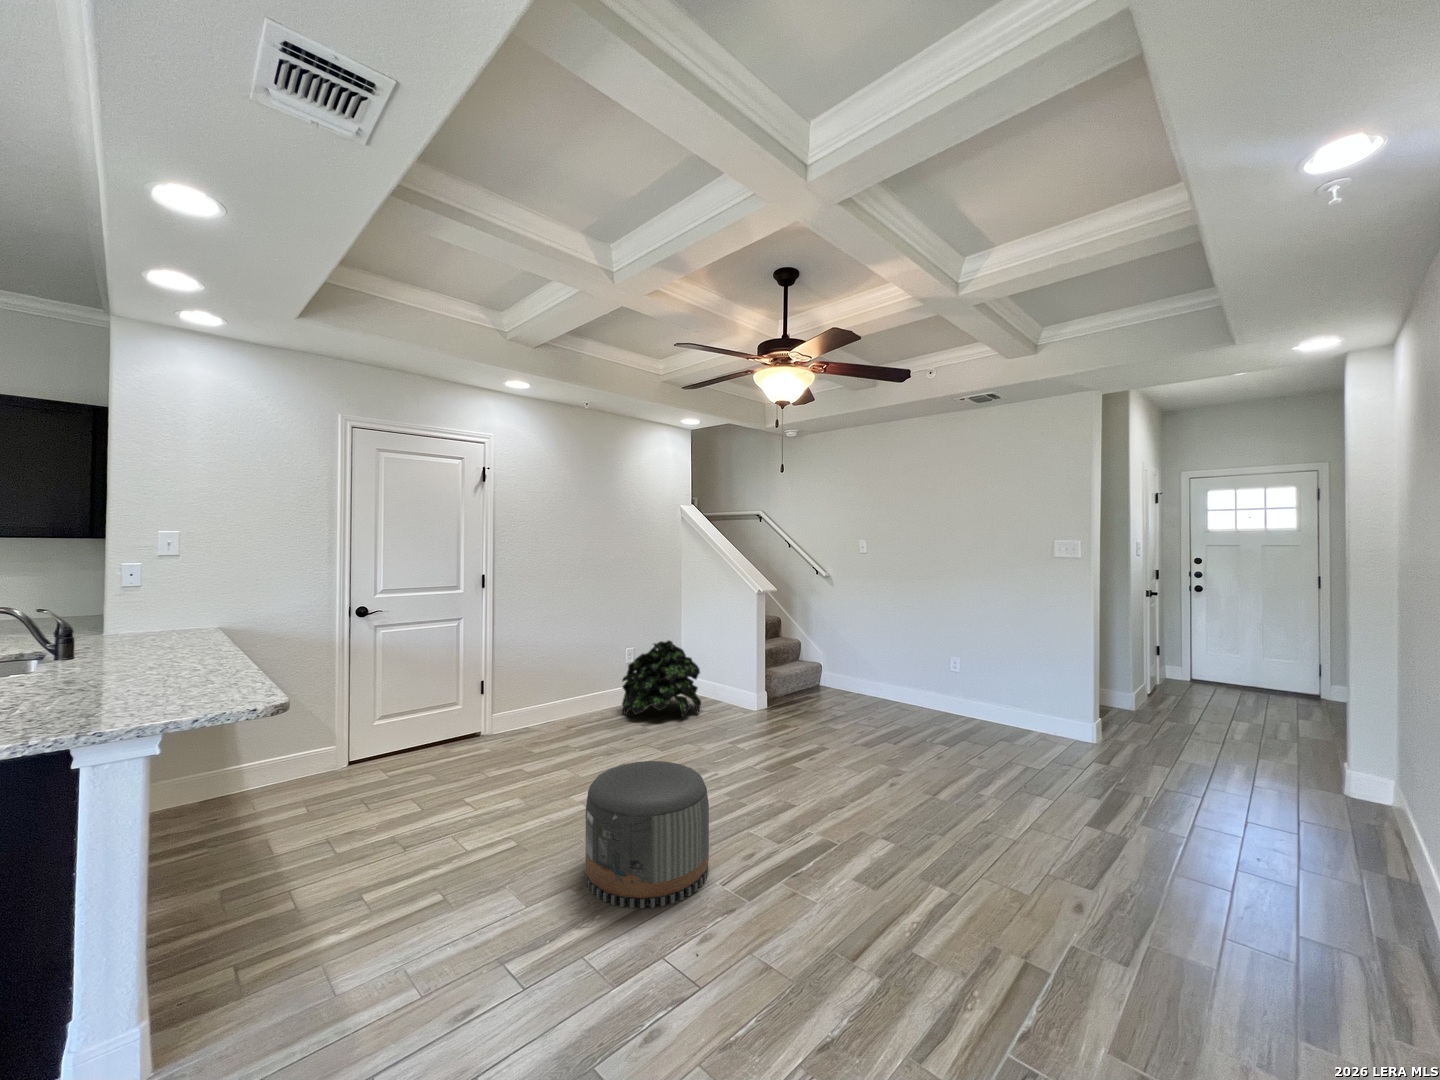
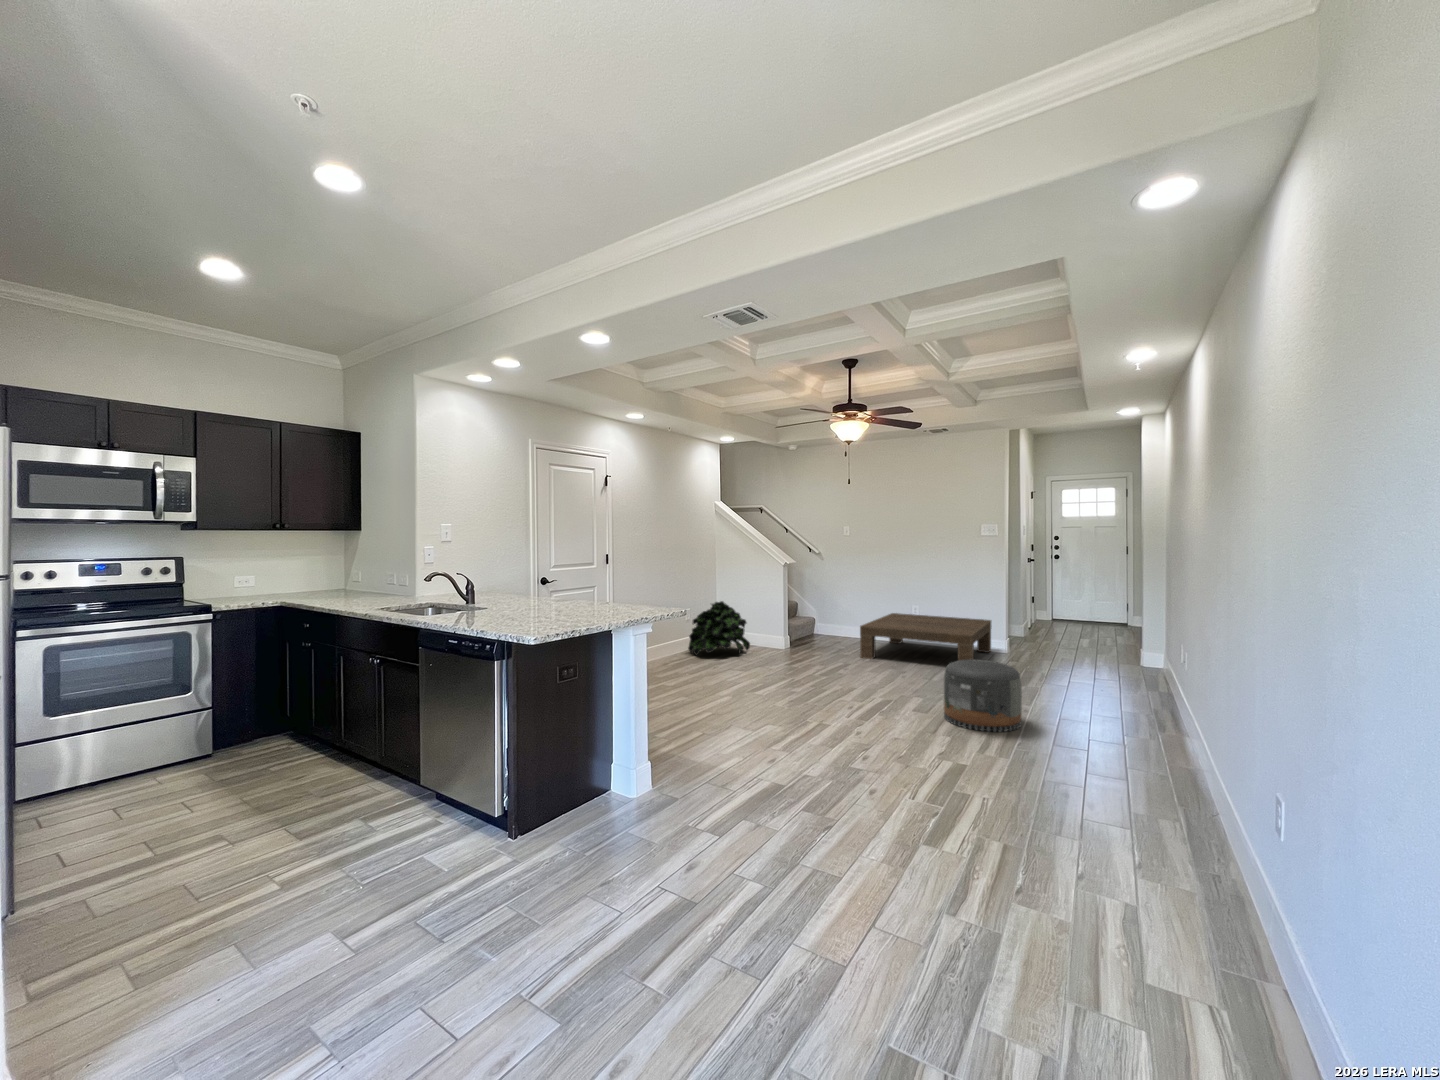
coffee table: none [853,665,1071,779] -> present [860,613,991,660]
pouf: present [585,761,709,908] -> present [944,660,1022,732]

